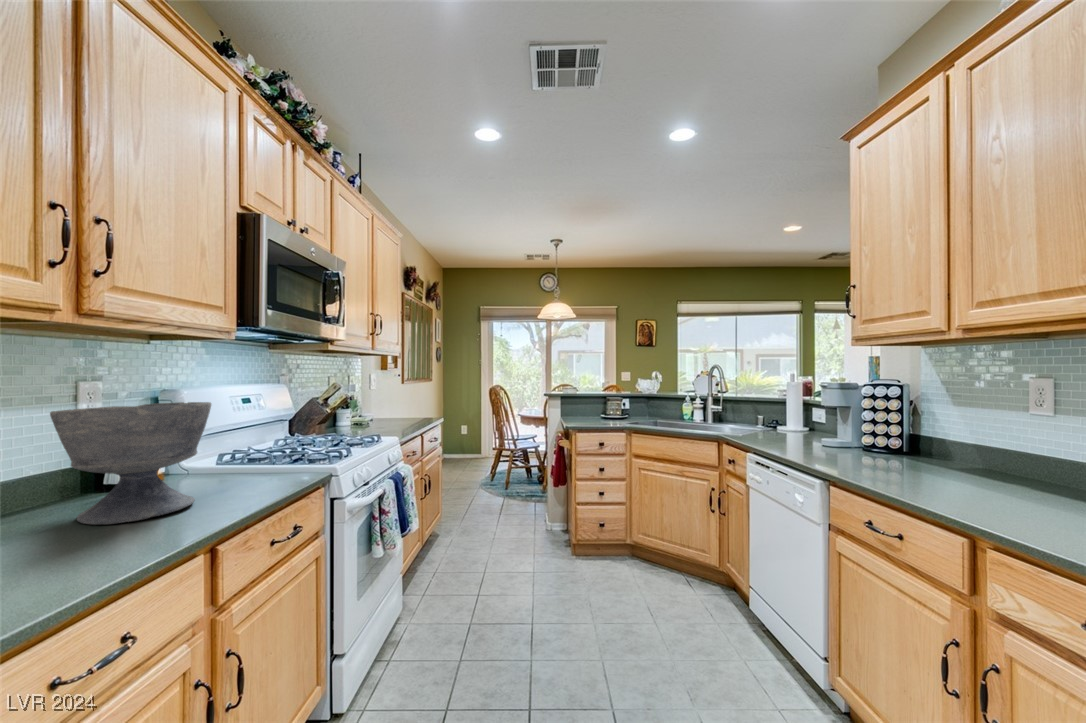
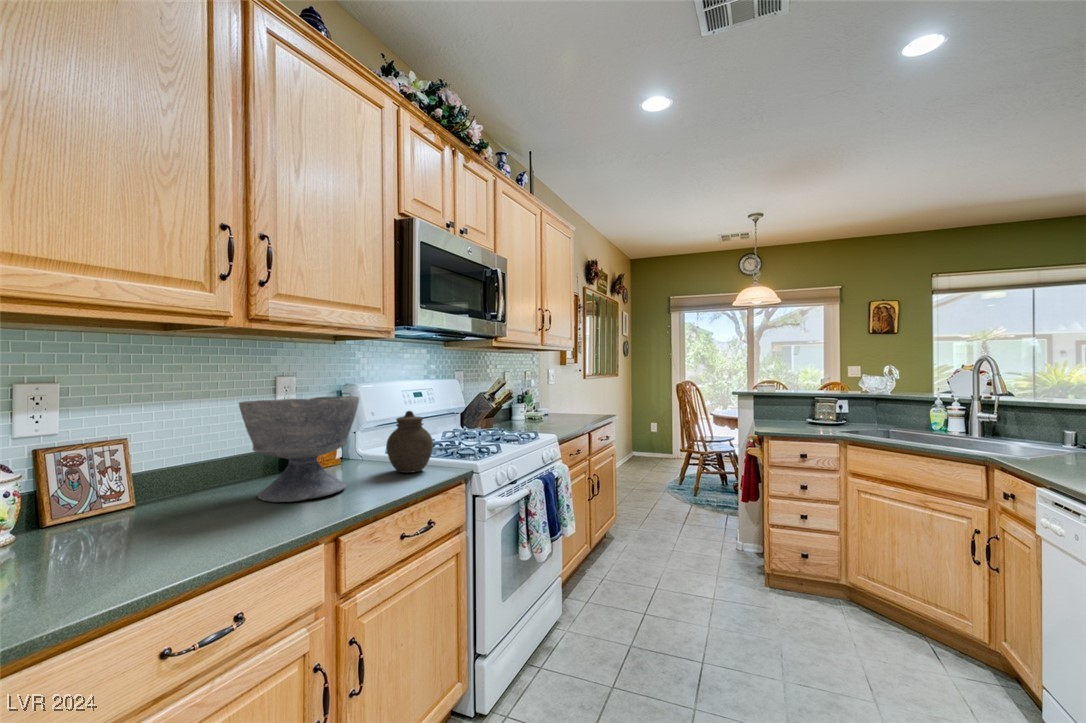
jar: none [232,416,286,482] -> present [386,411,433,473]

